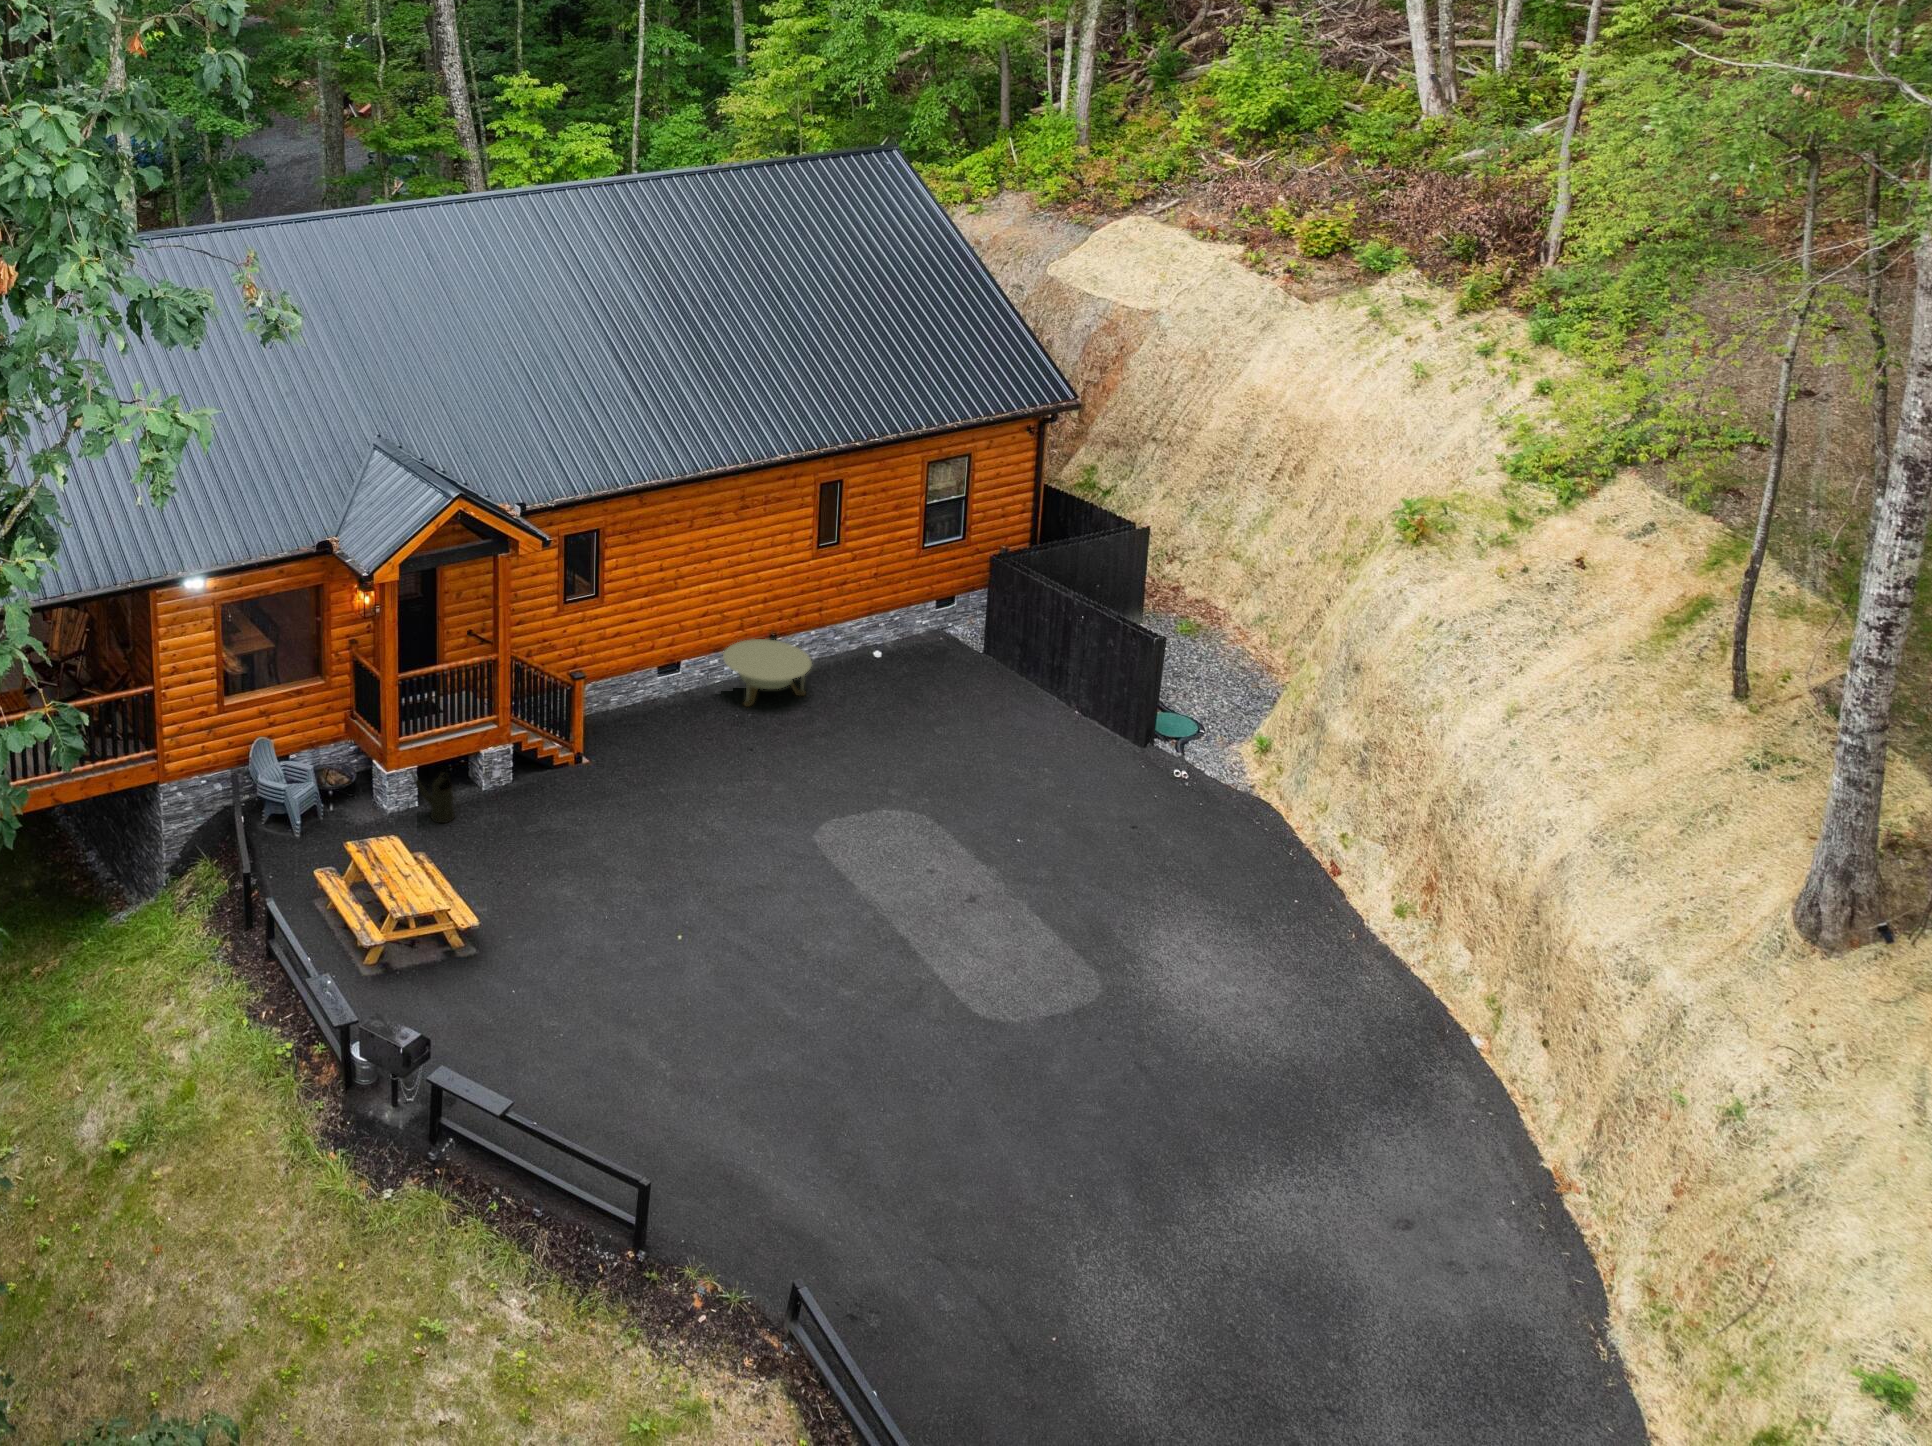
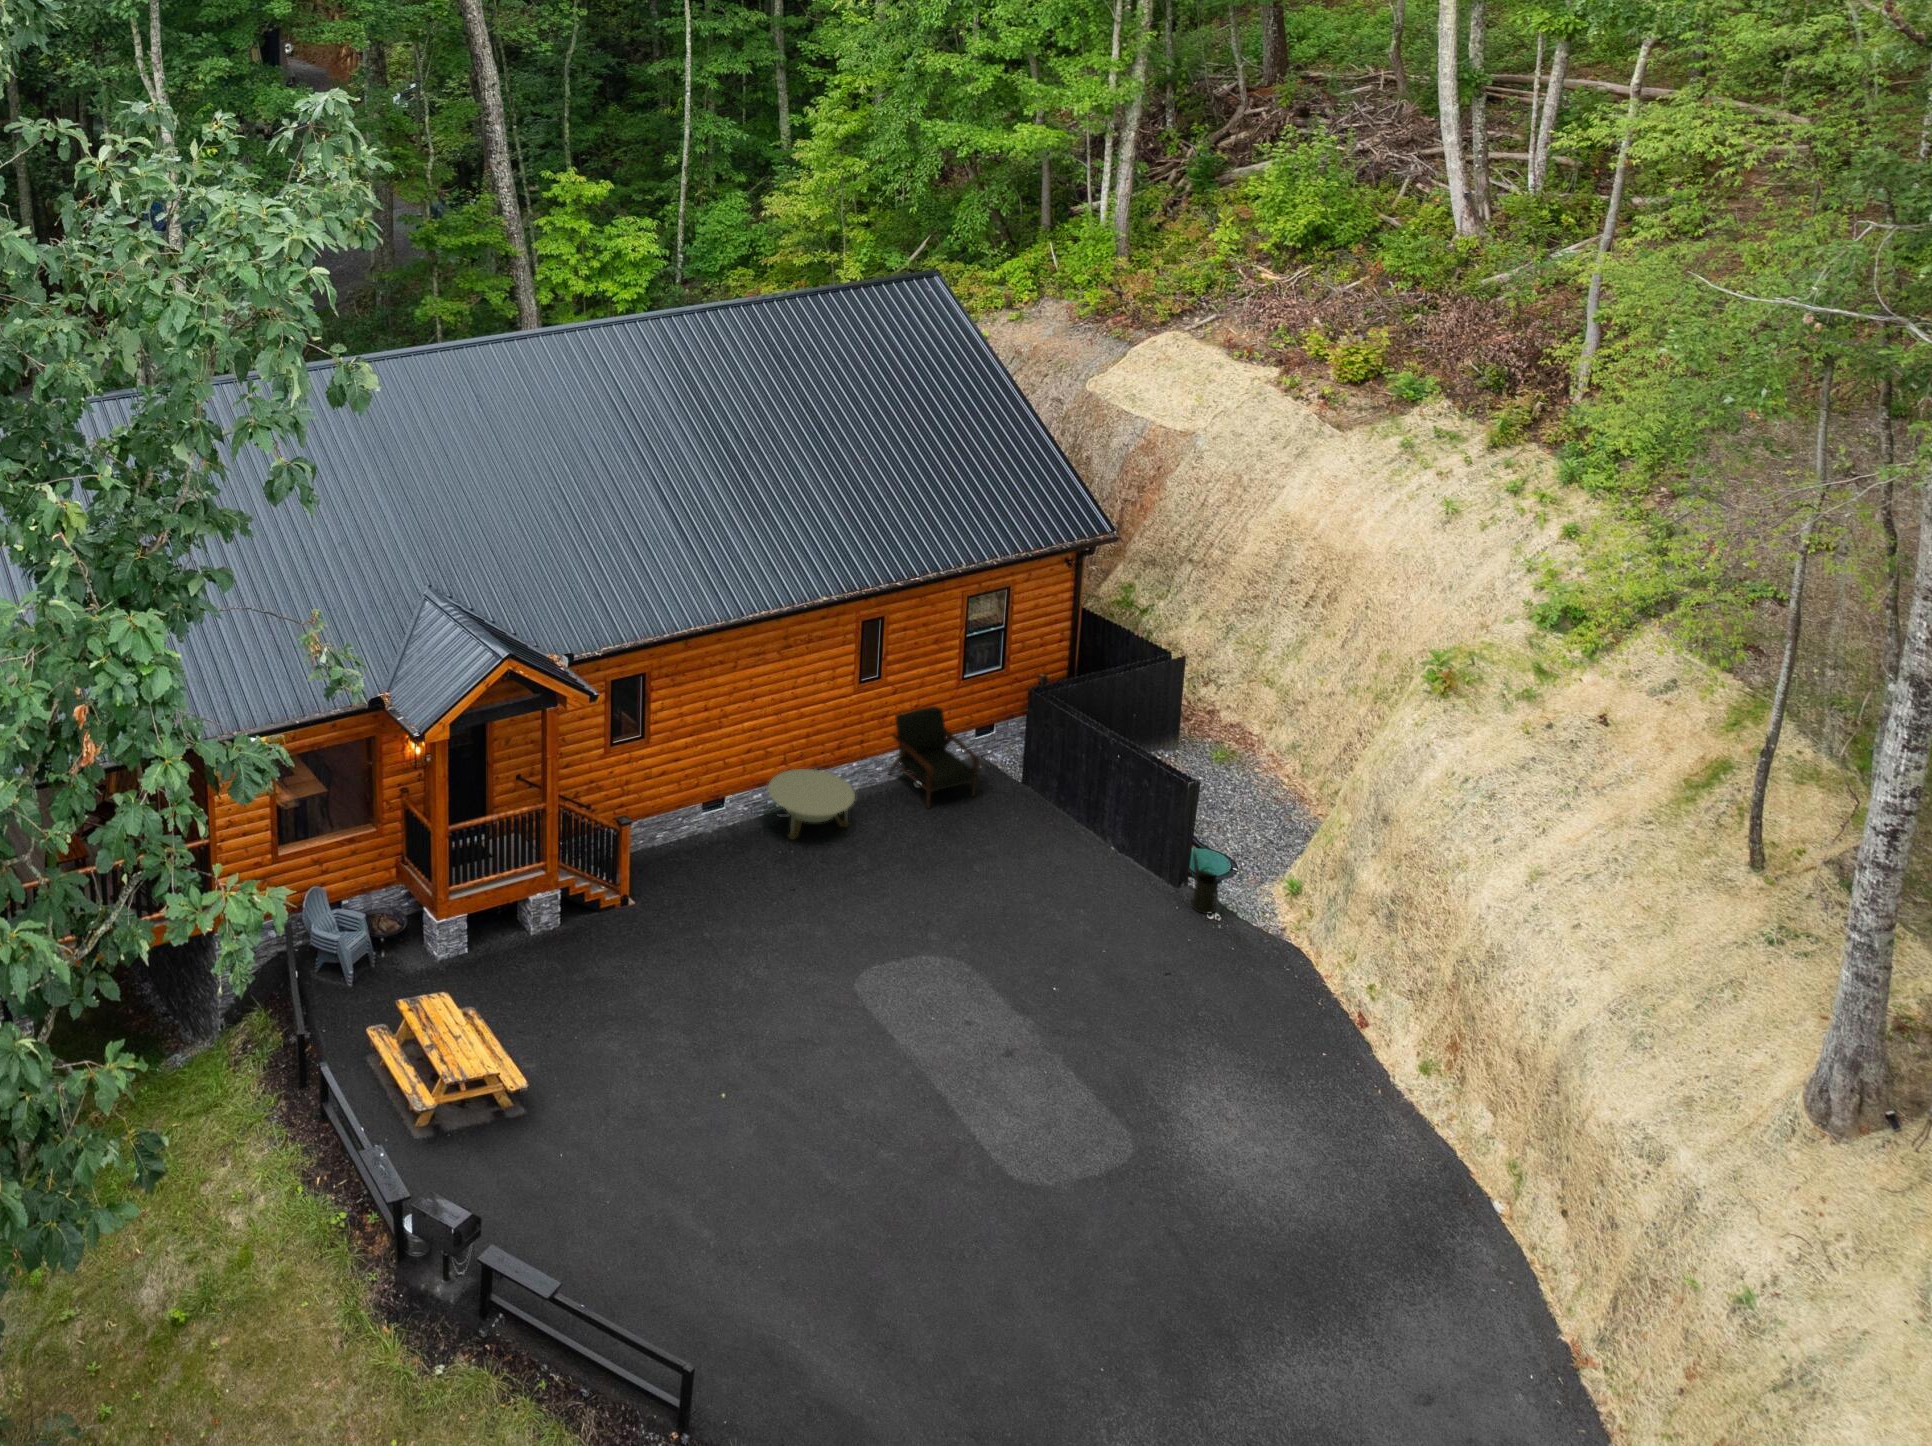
chair: none [844,579,937,679] -> present [888,706,979,808]
watering can: present [410,770,456,823] -> present [1191,854,1217,914]

